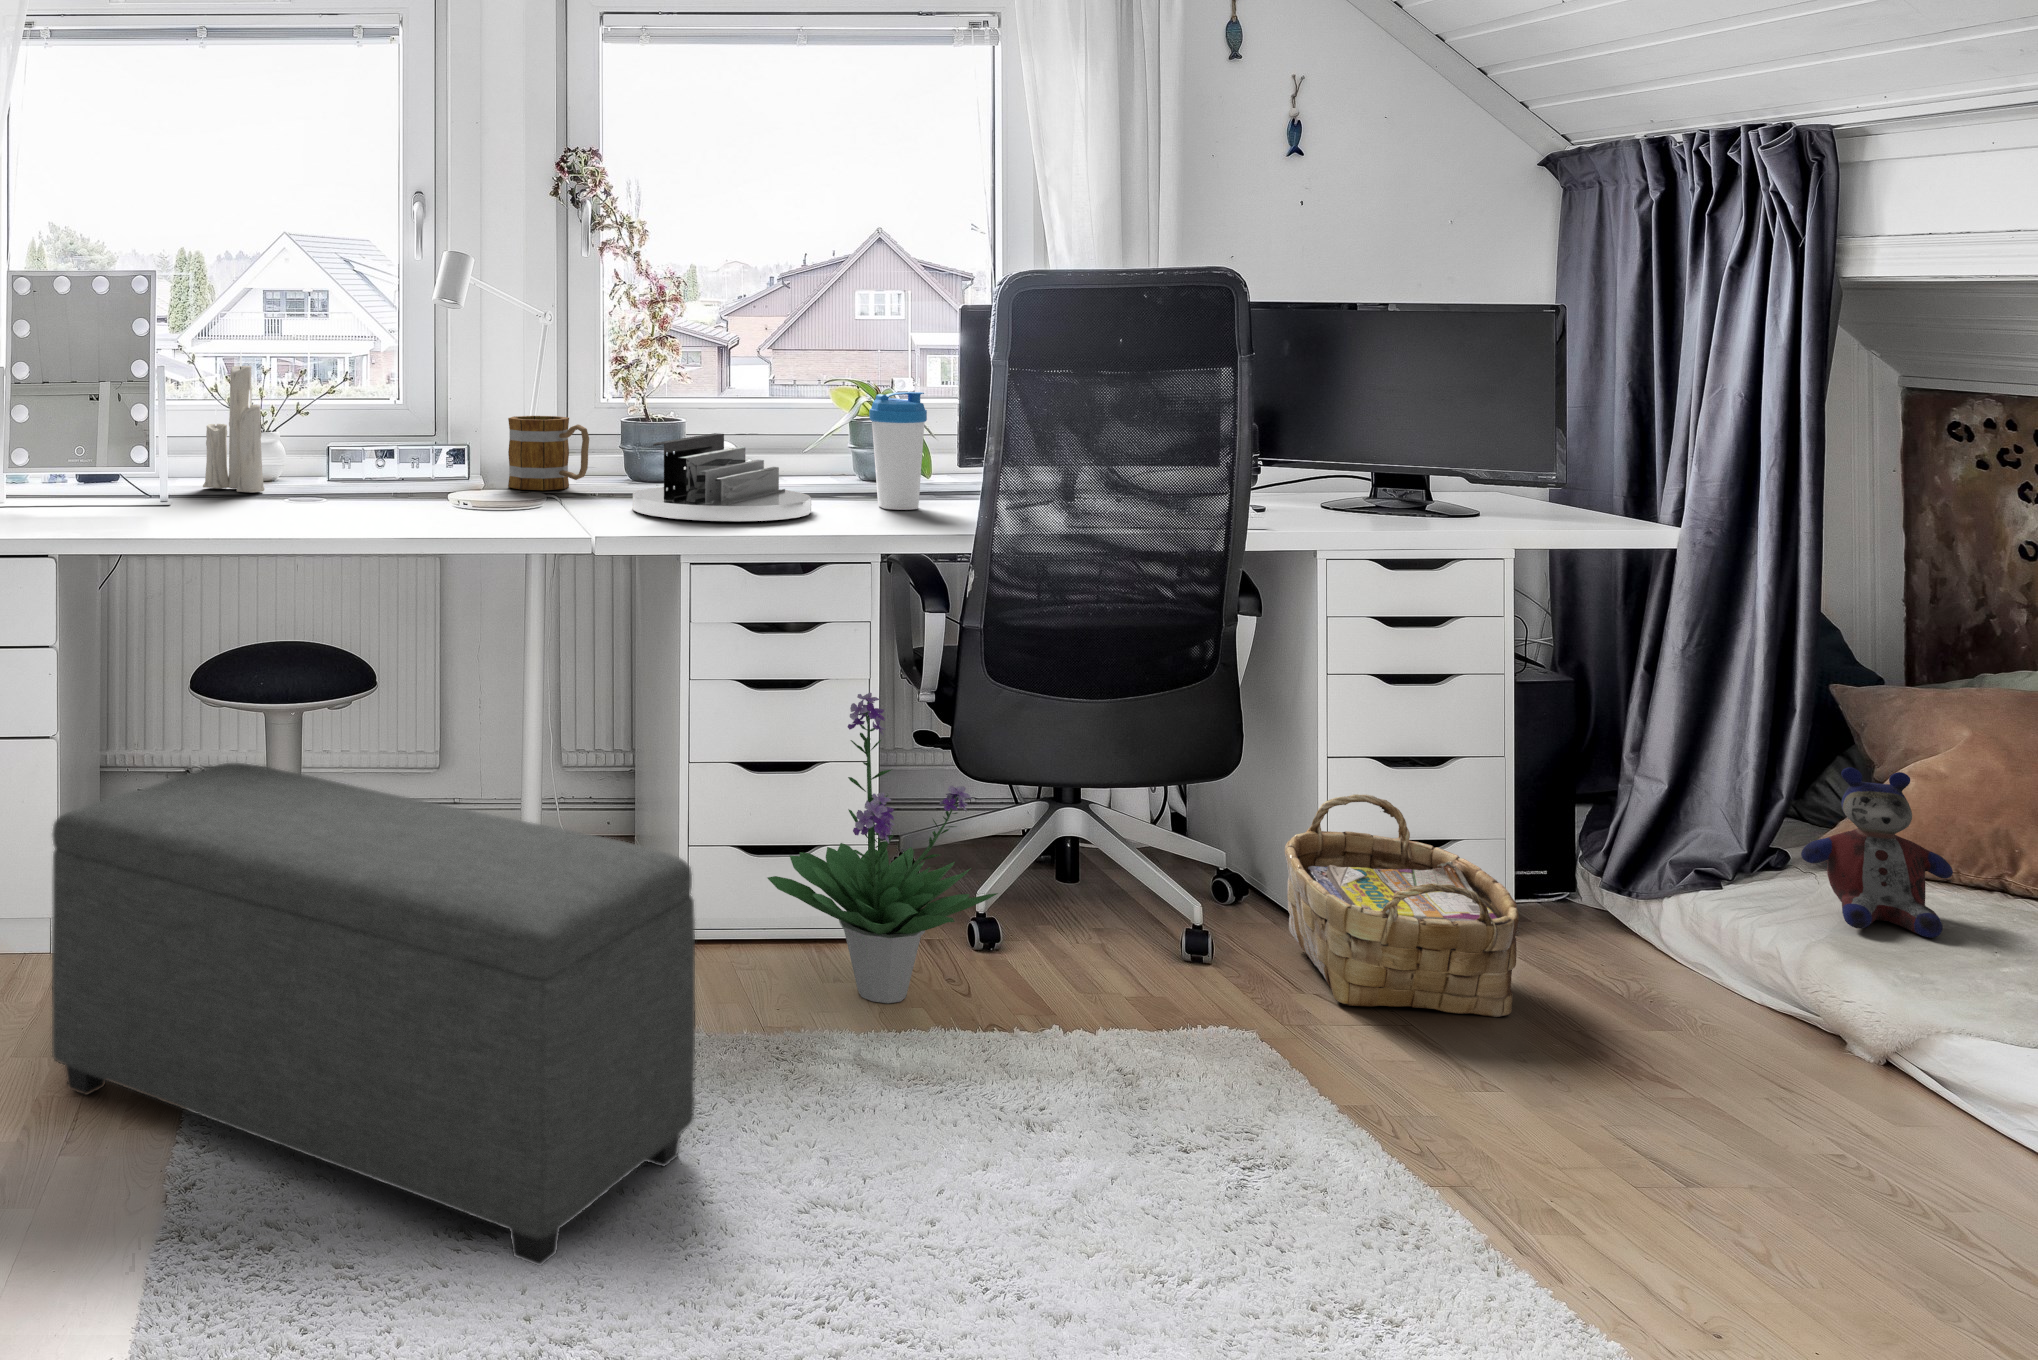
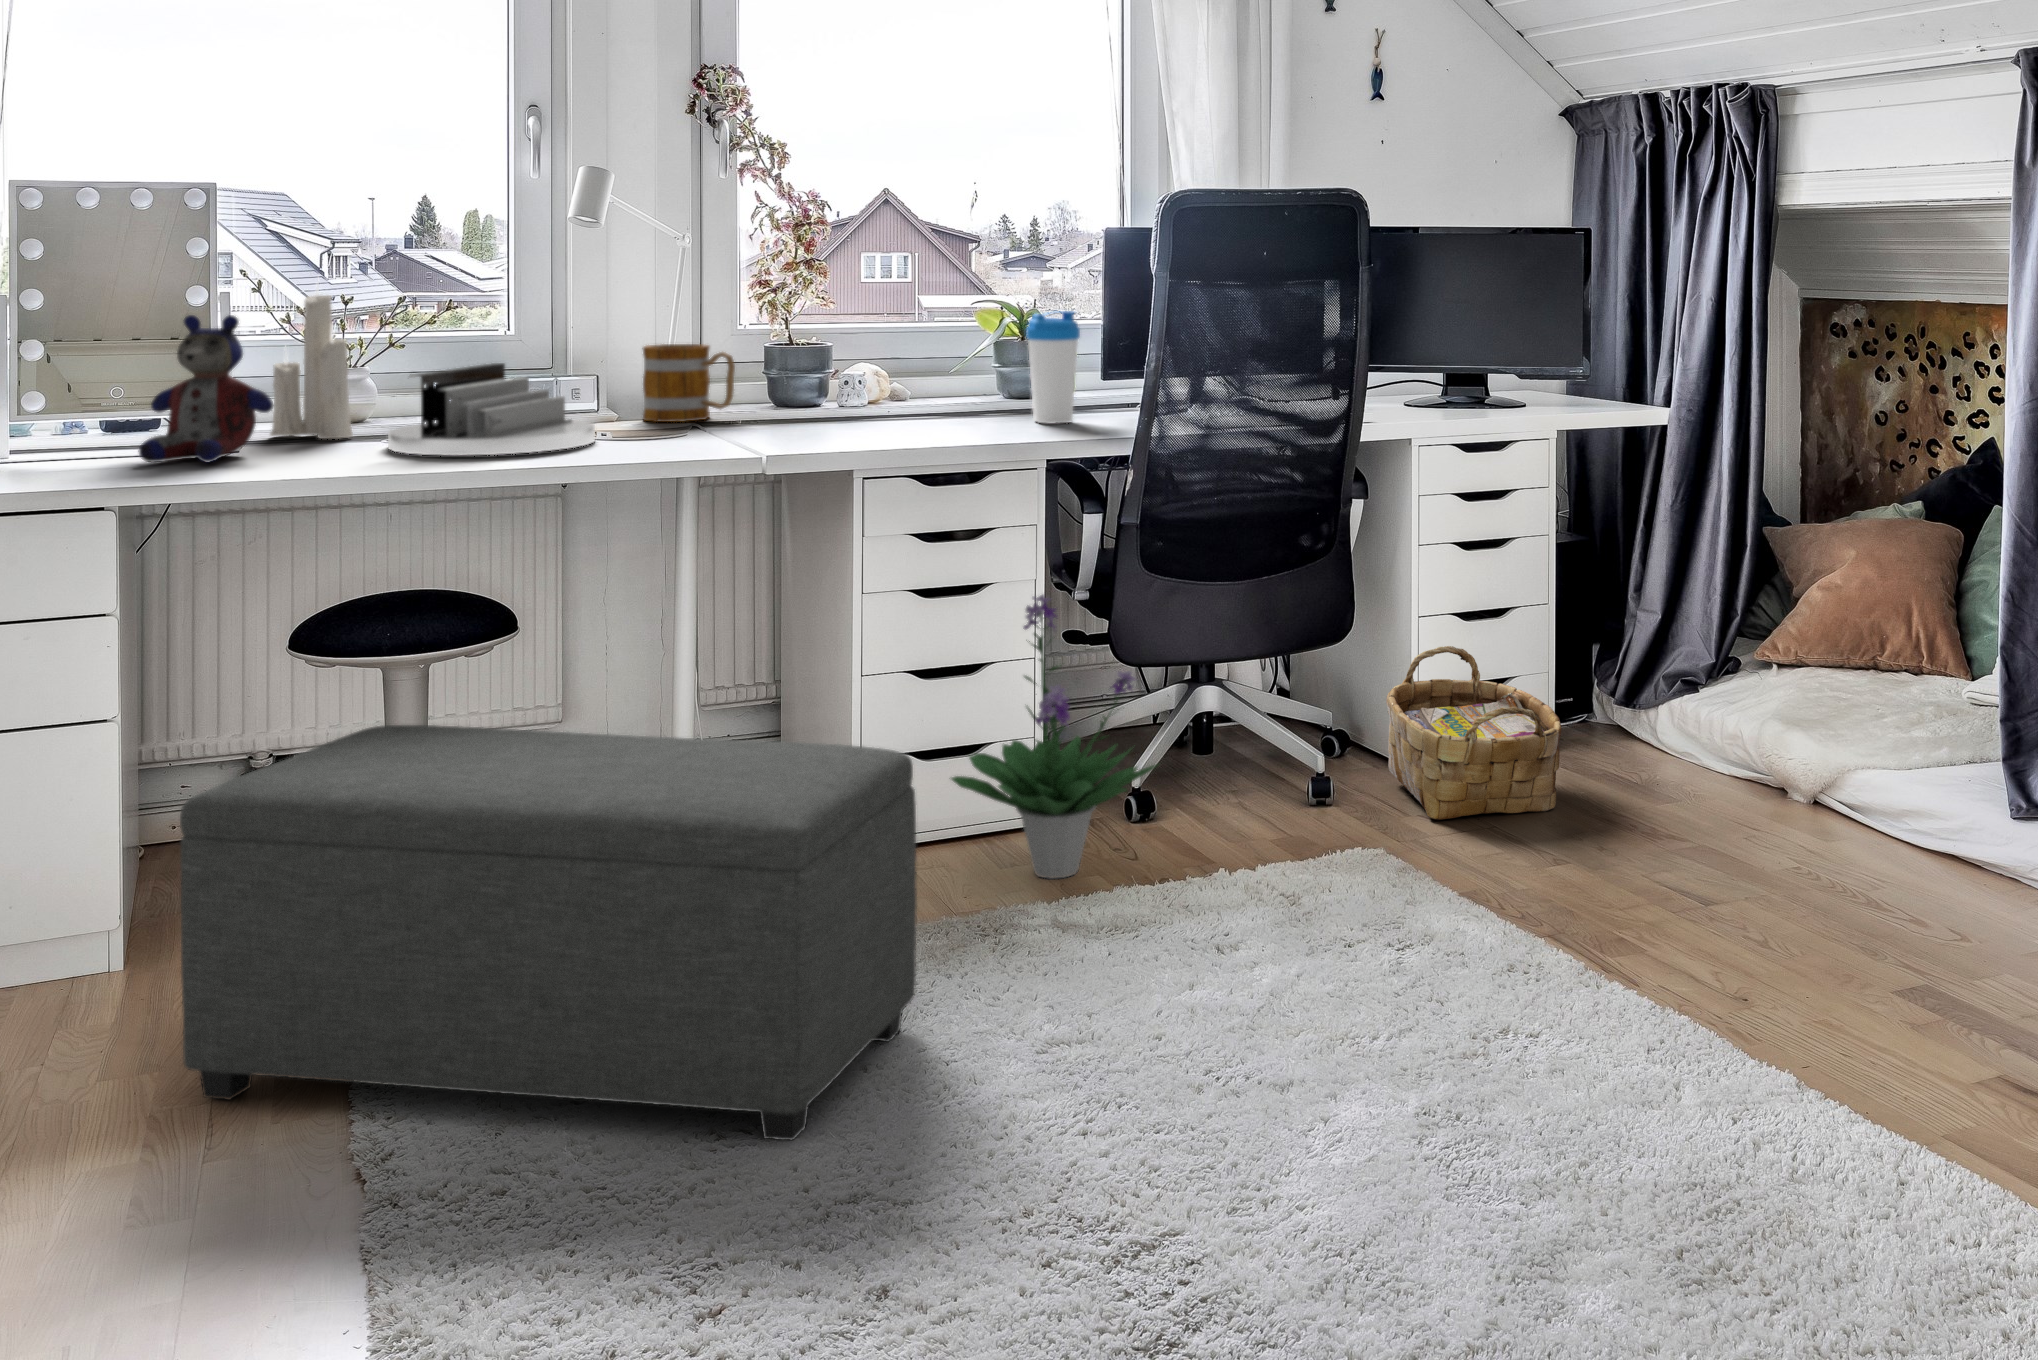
desk organizer: present [633,433,811,521] -> present [388,363,595,455]
stuffed bear: present [1801,767,1953,938] -> present [138,315,274,462]

